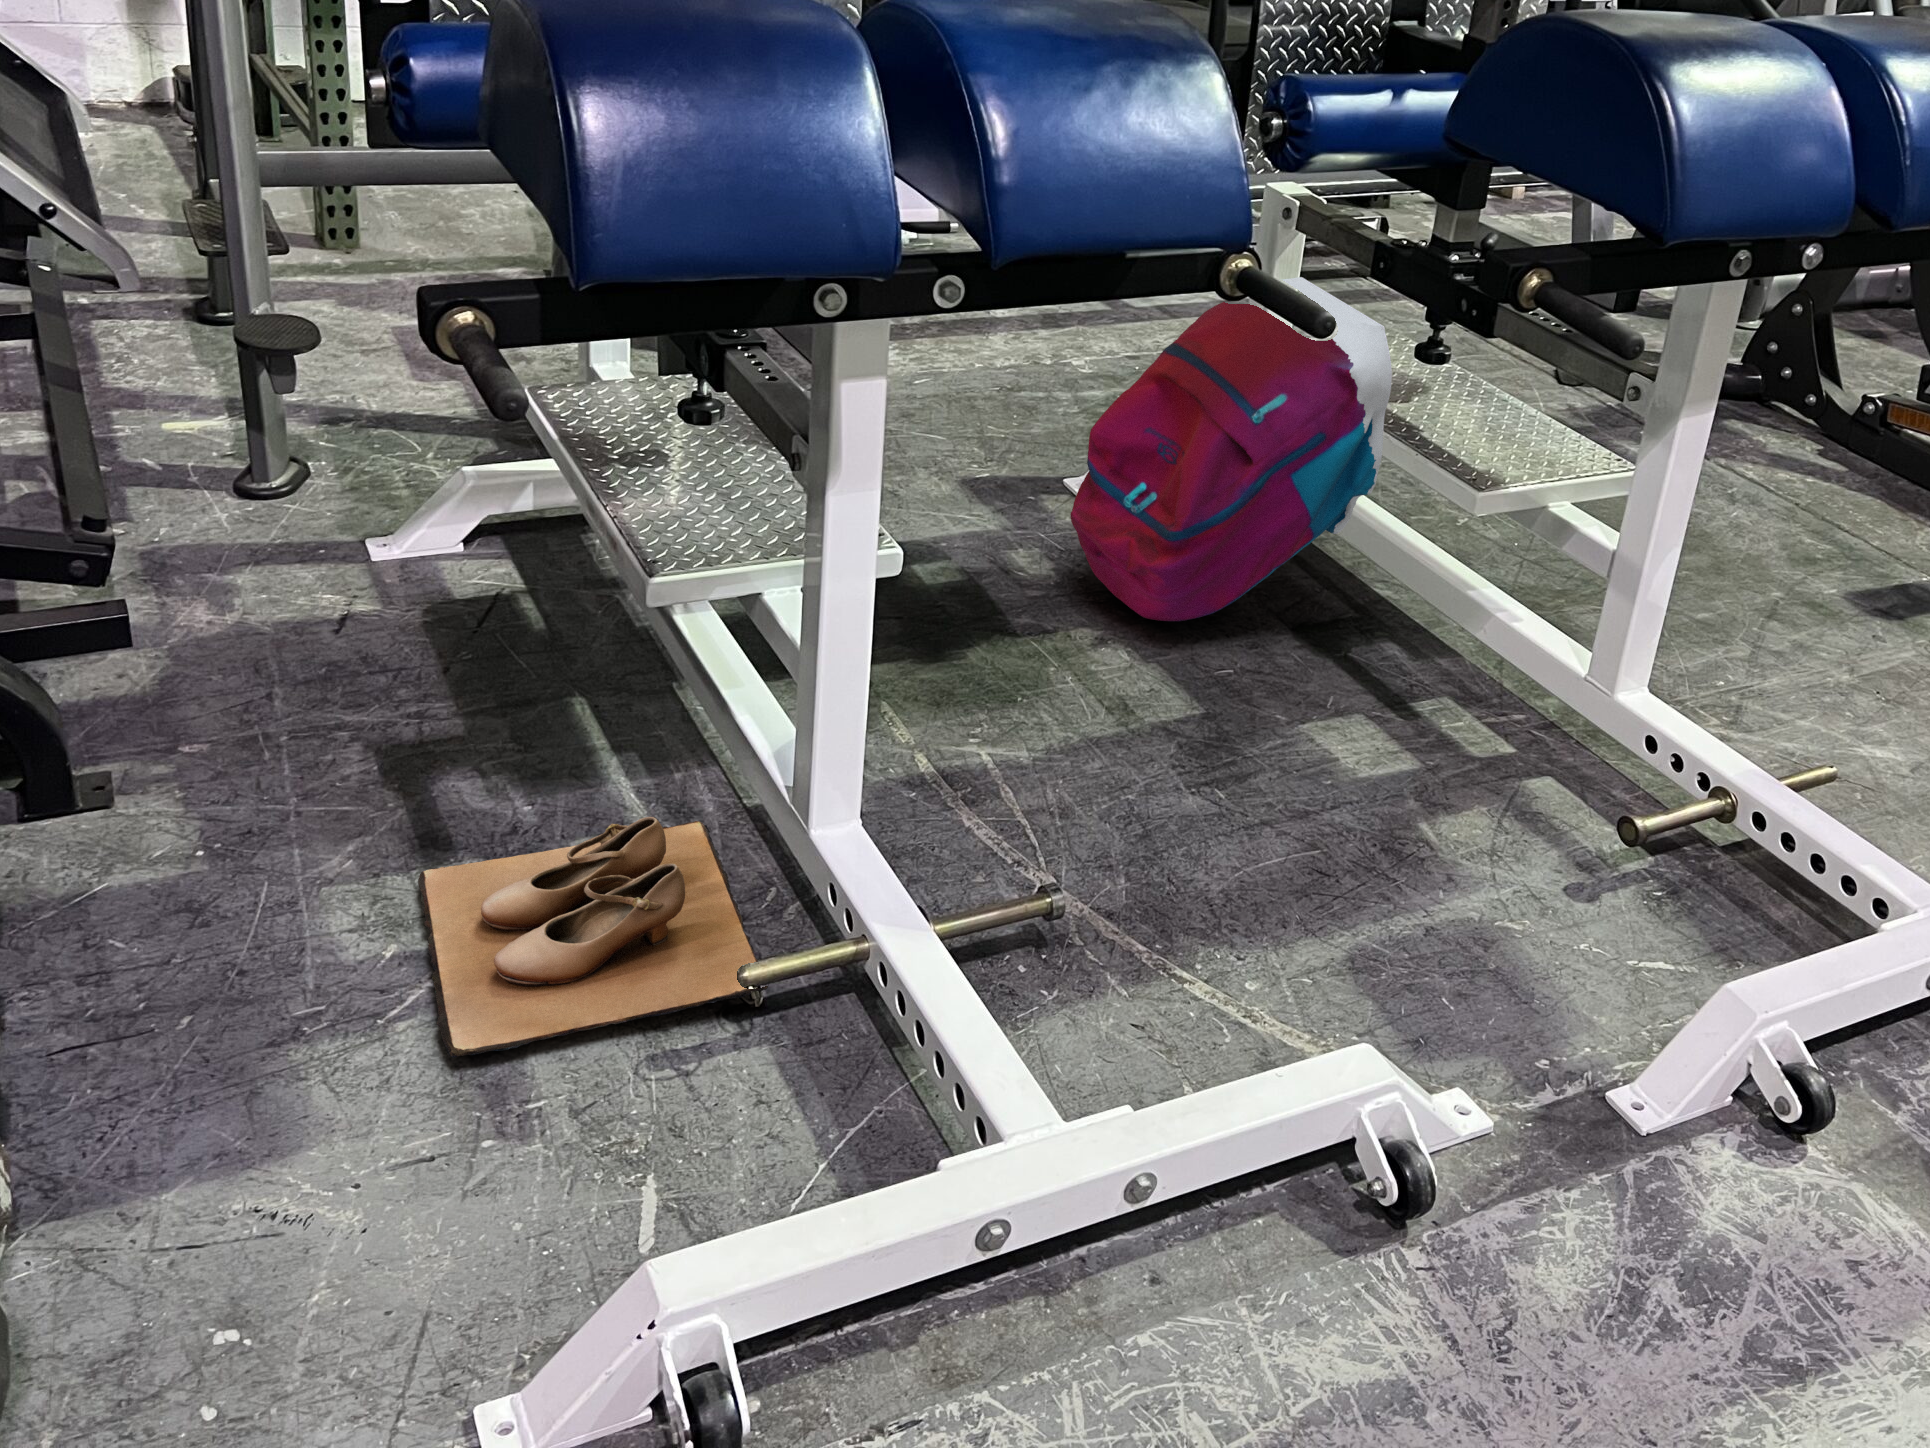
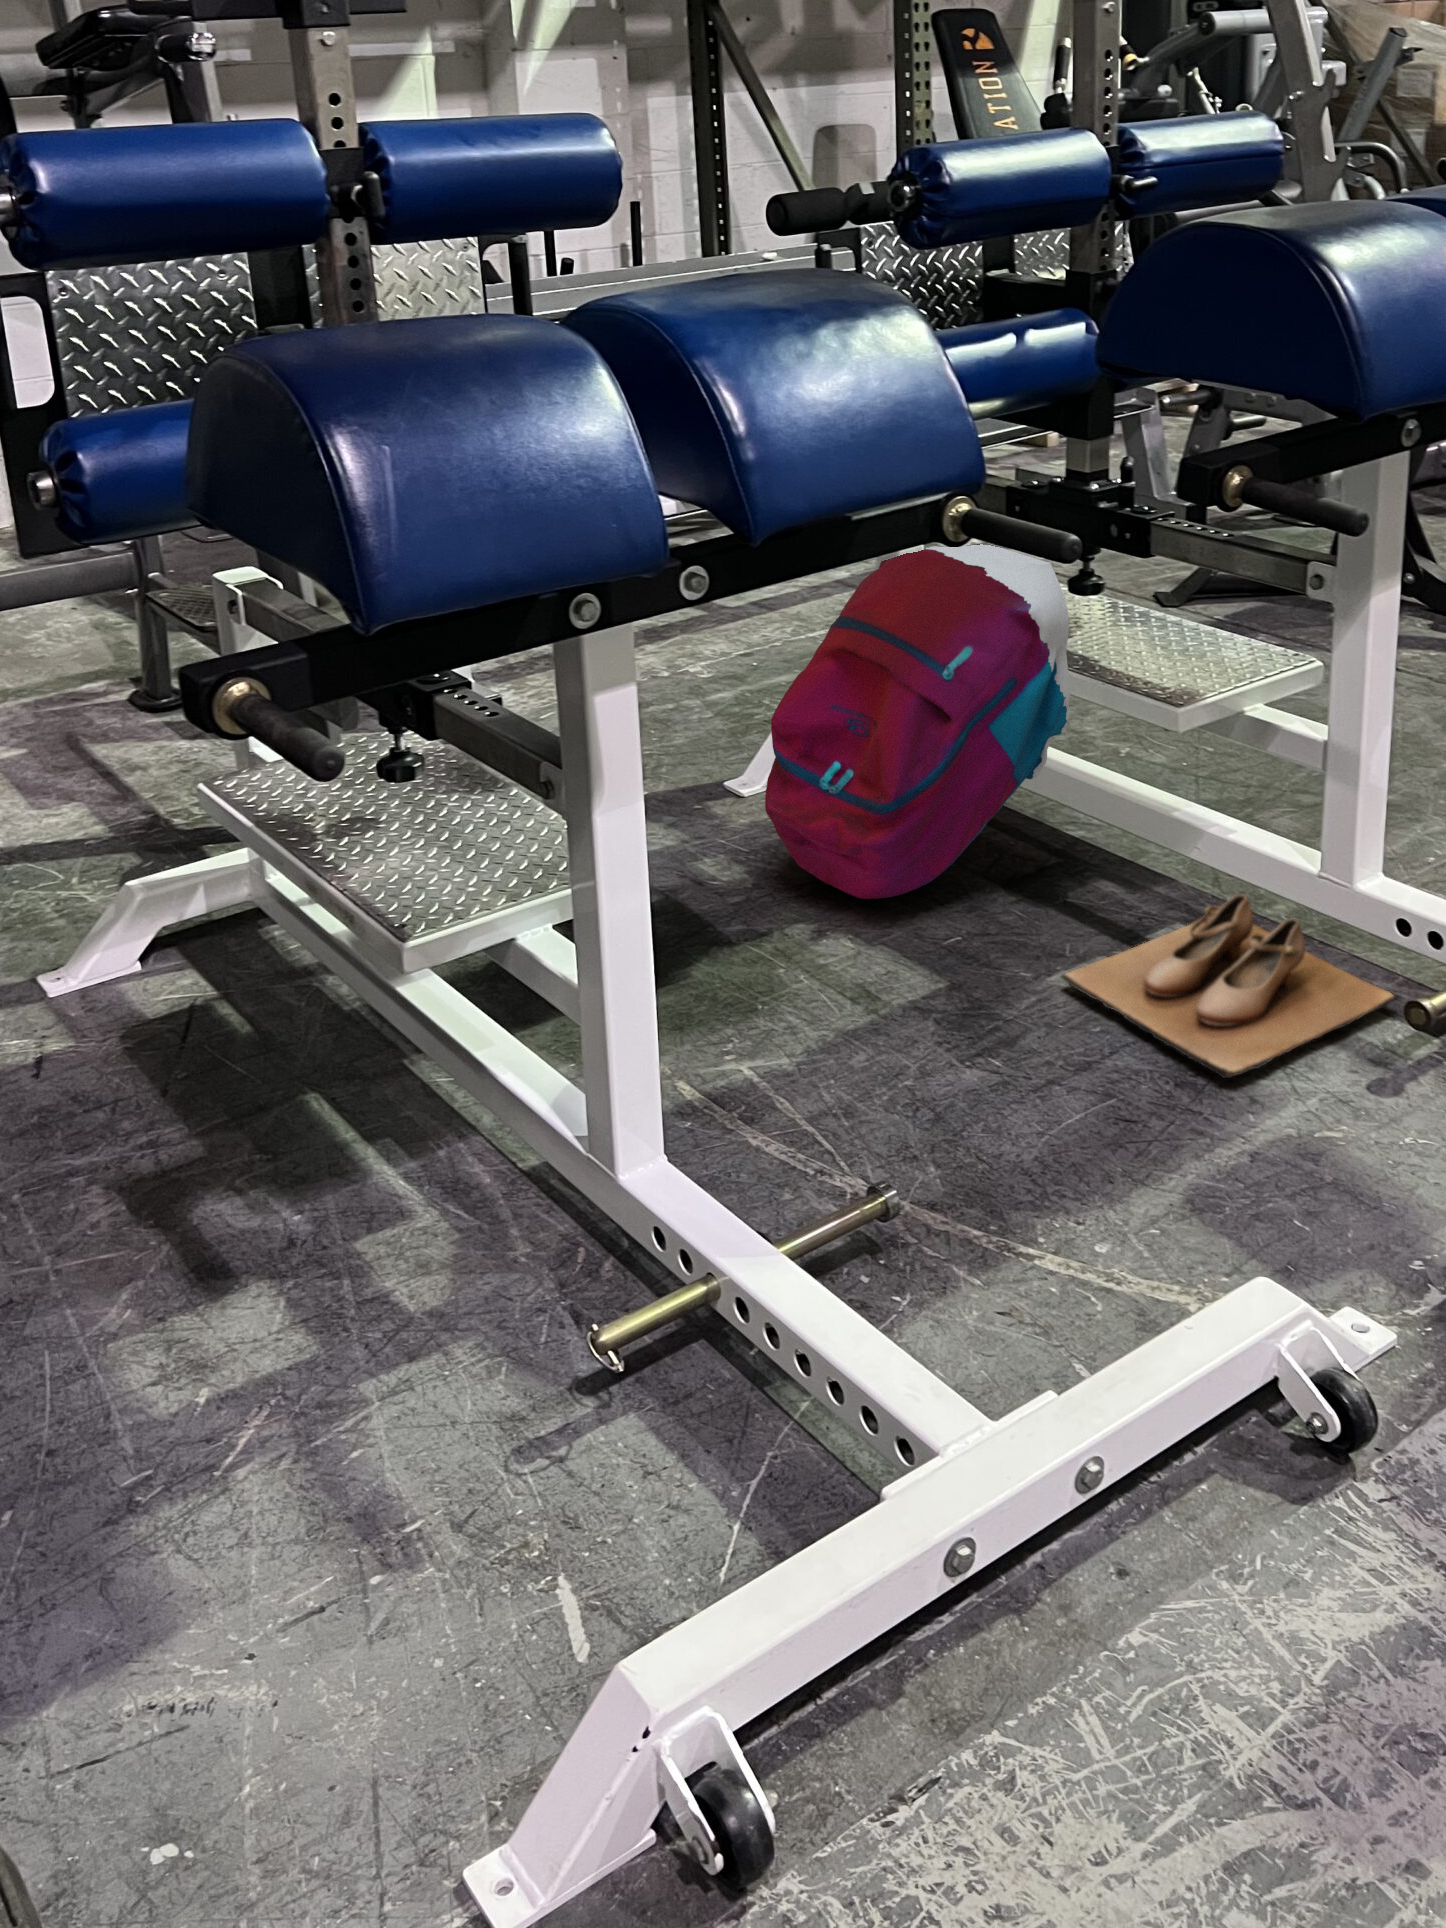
shoe: present [418,817,768,1057] -> present [1062,894,1397,1078]

